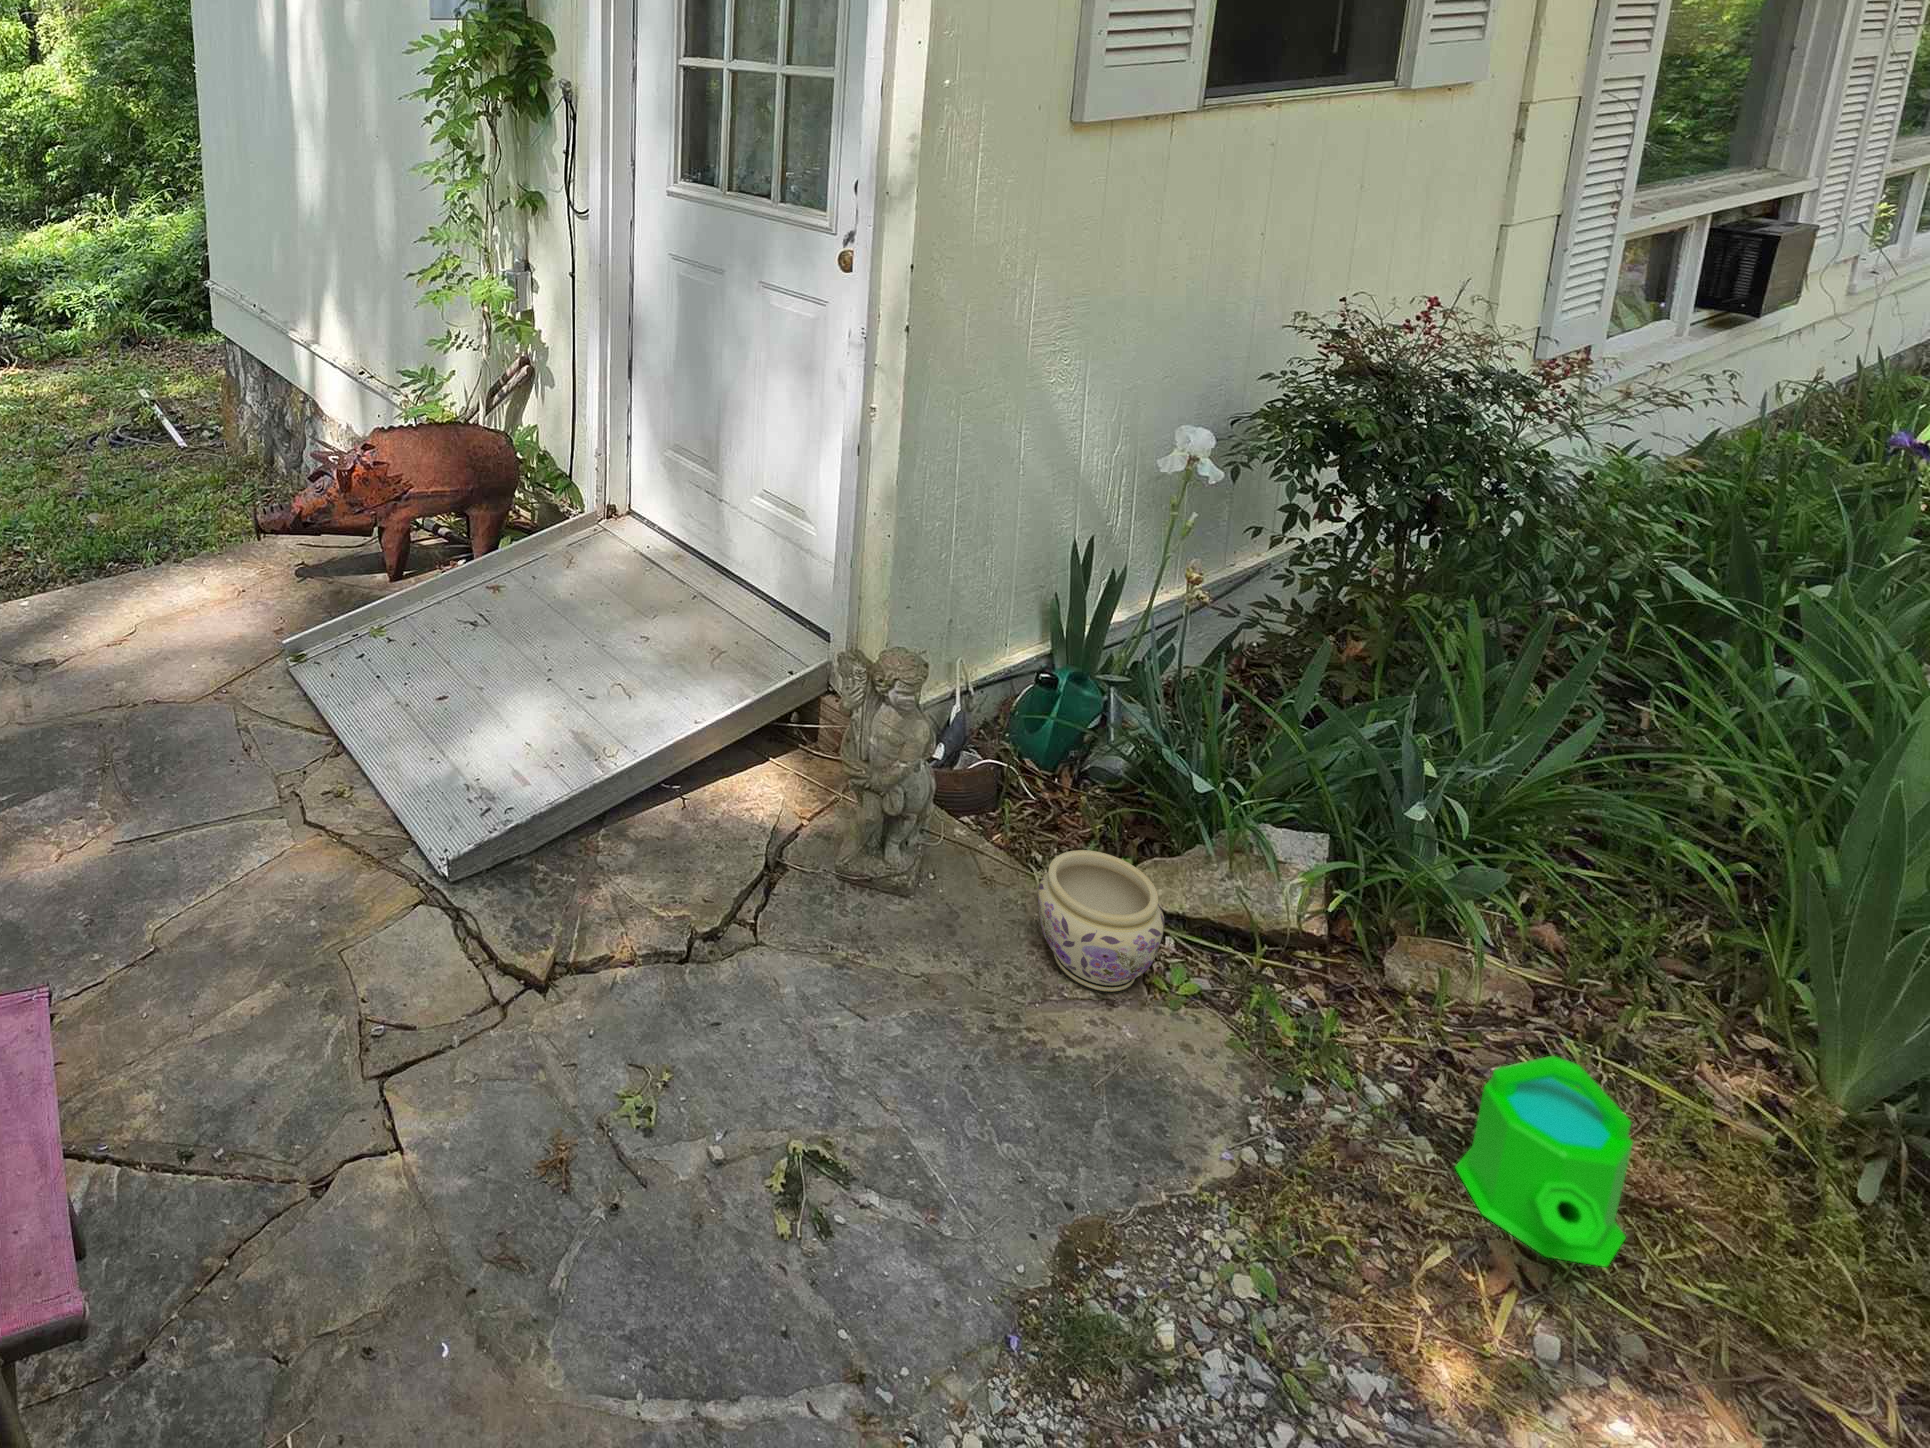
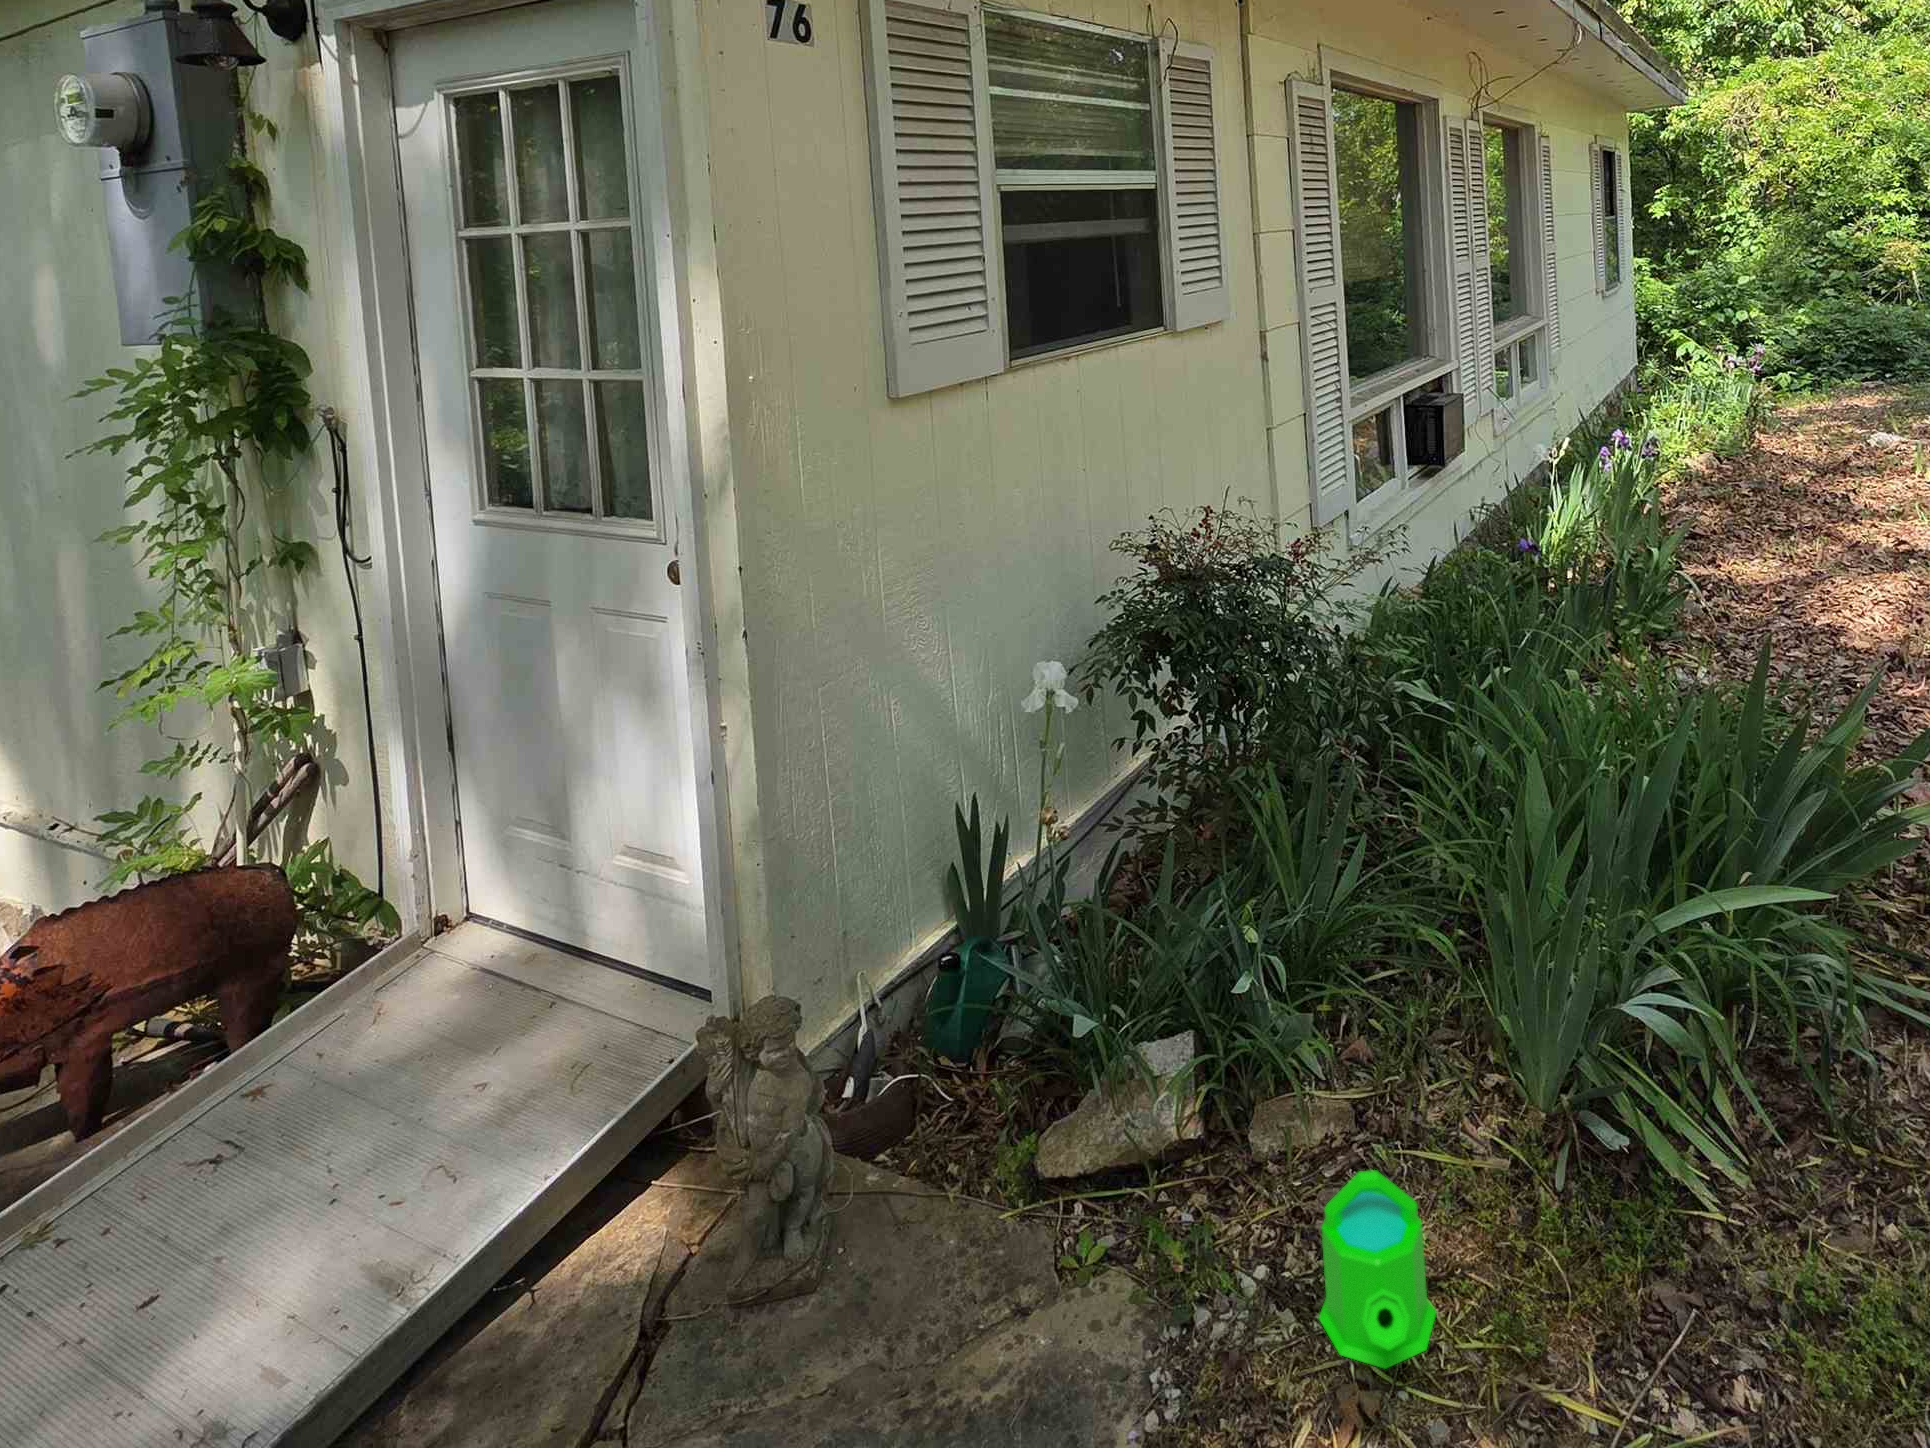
planter: present [1038,850,1164,994] -> none [943,1141,1062,1305]

